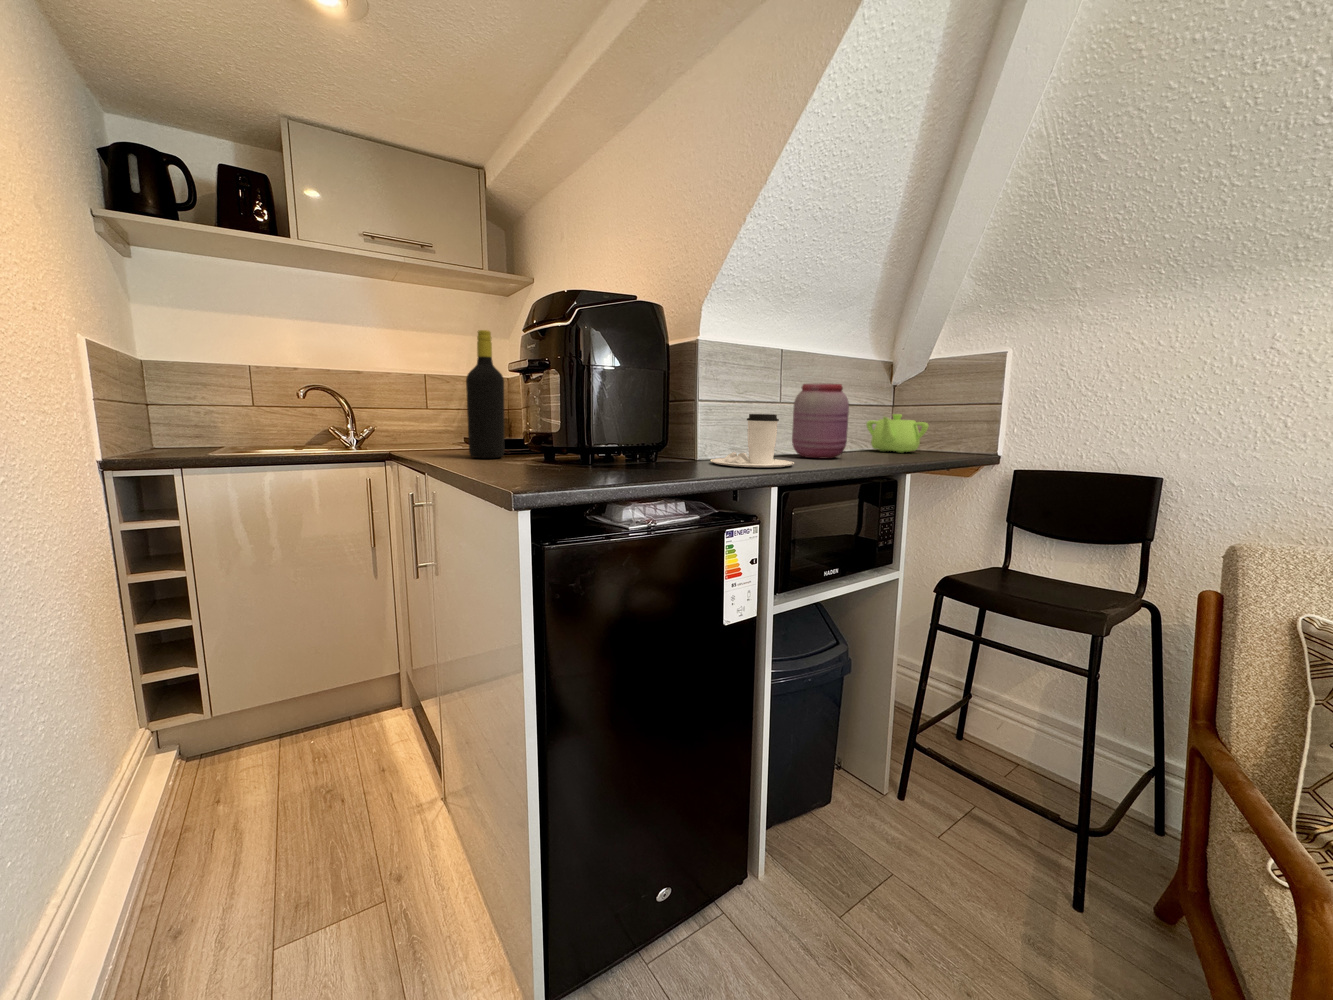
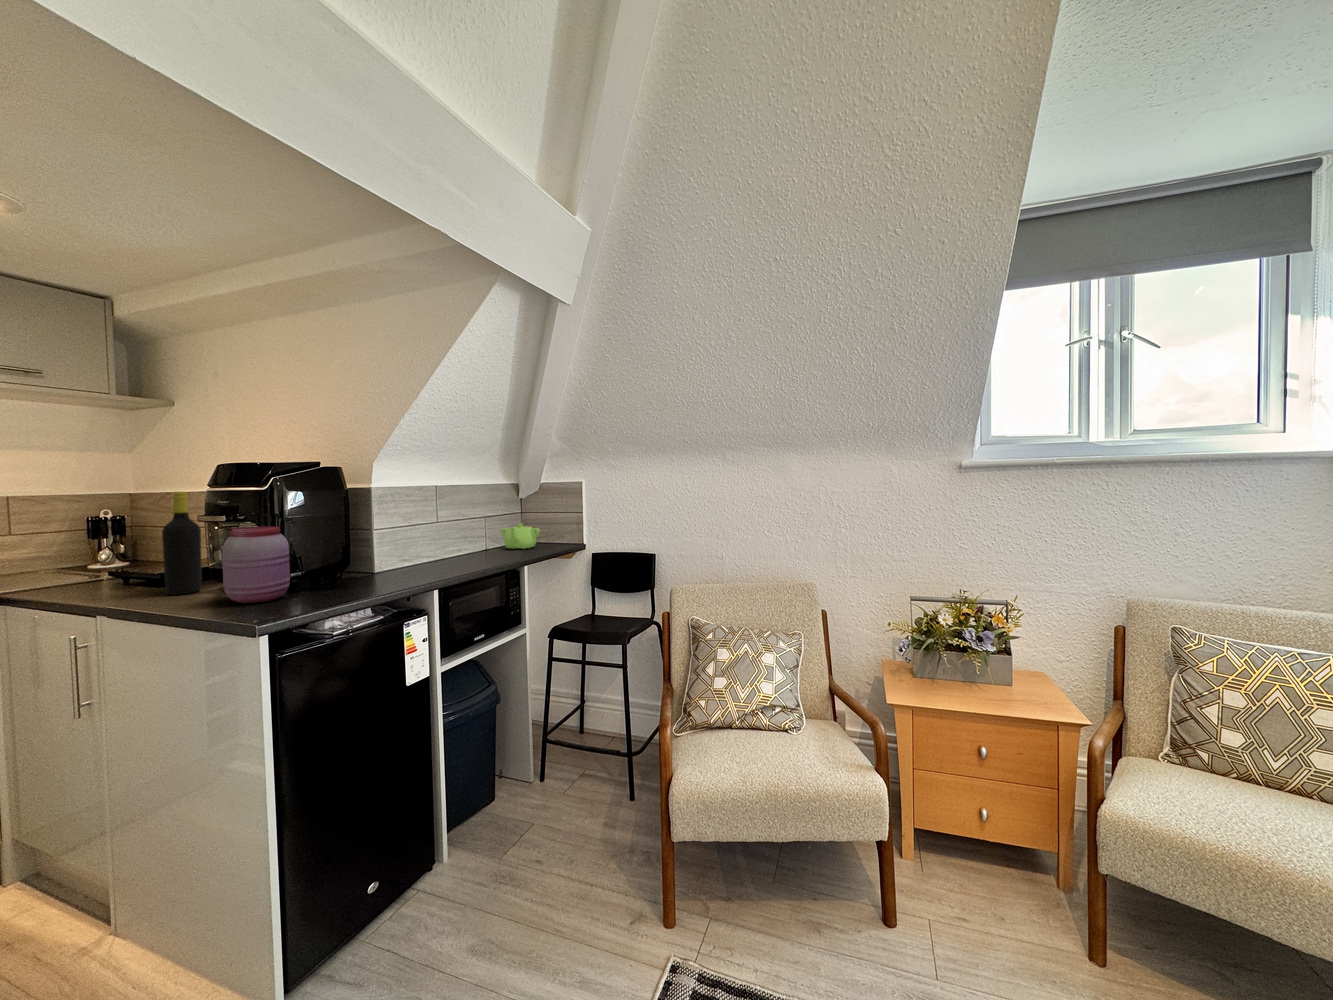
jar: present [792,383,849,458] -> present [222,526,290,603]
coffee cup: present [710,414,794,467] -> none [387,539,449,577]

